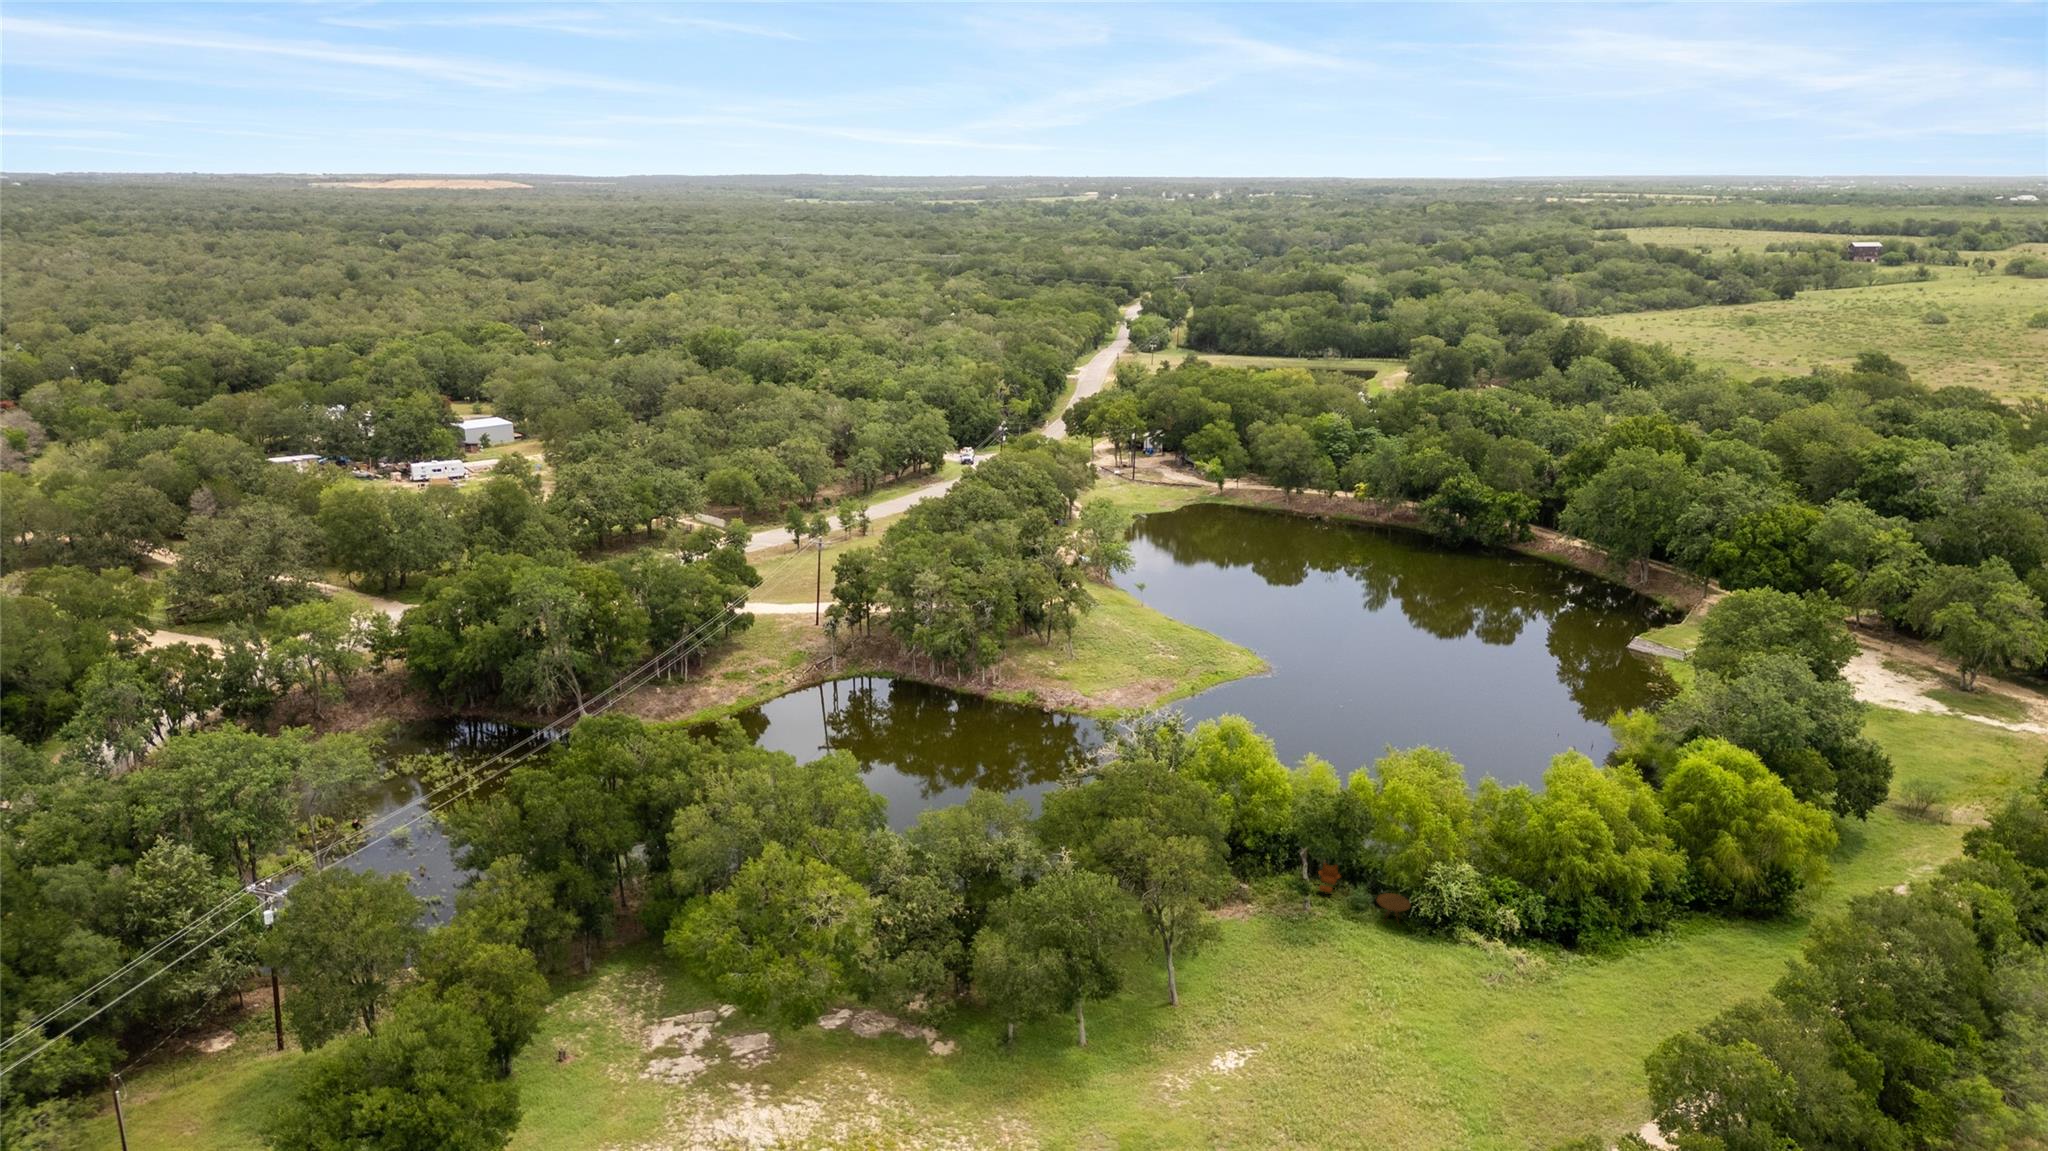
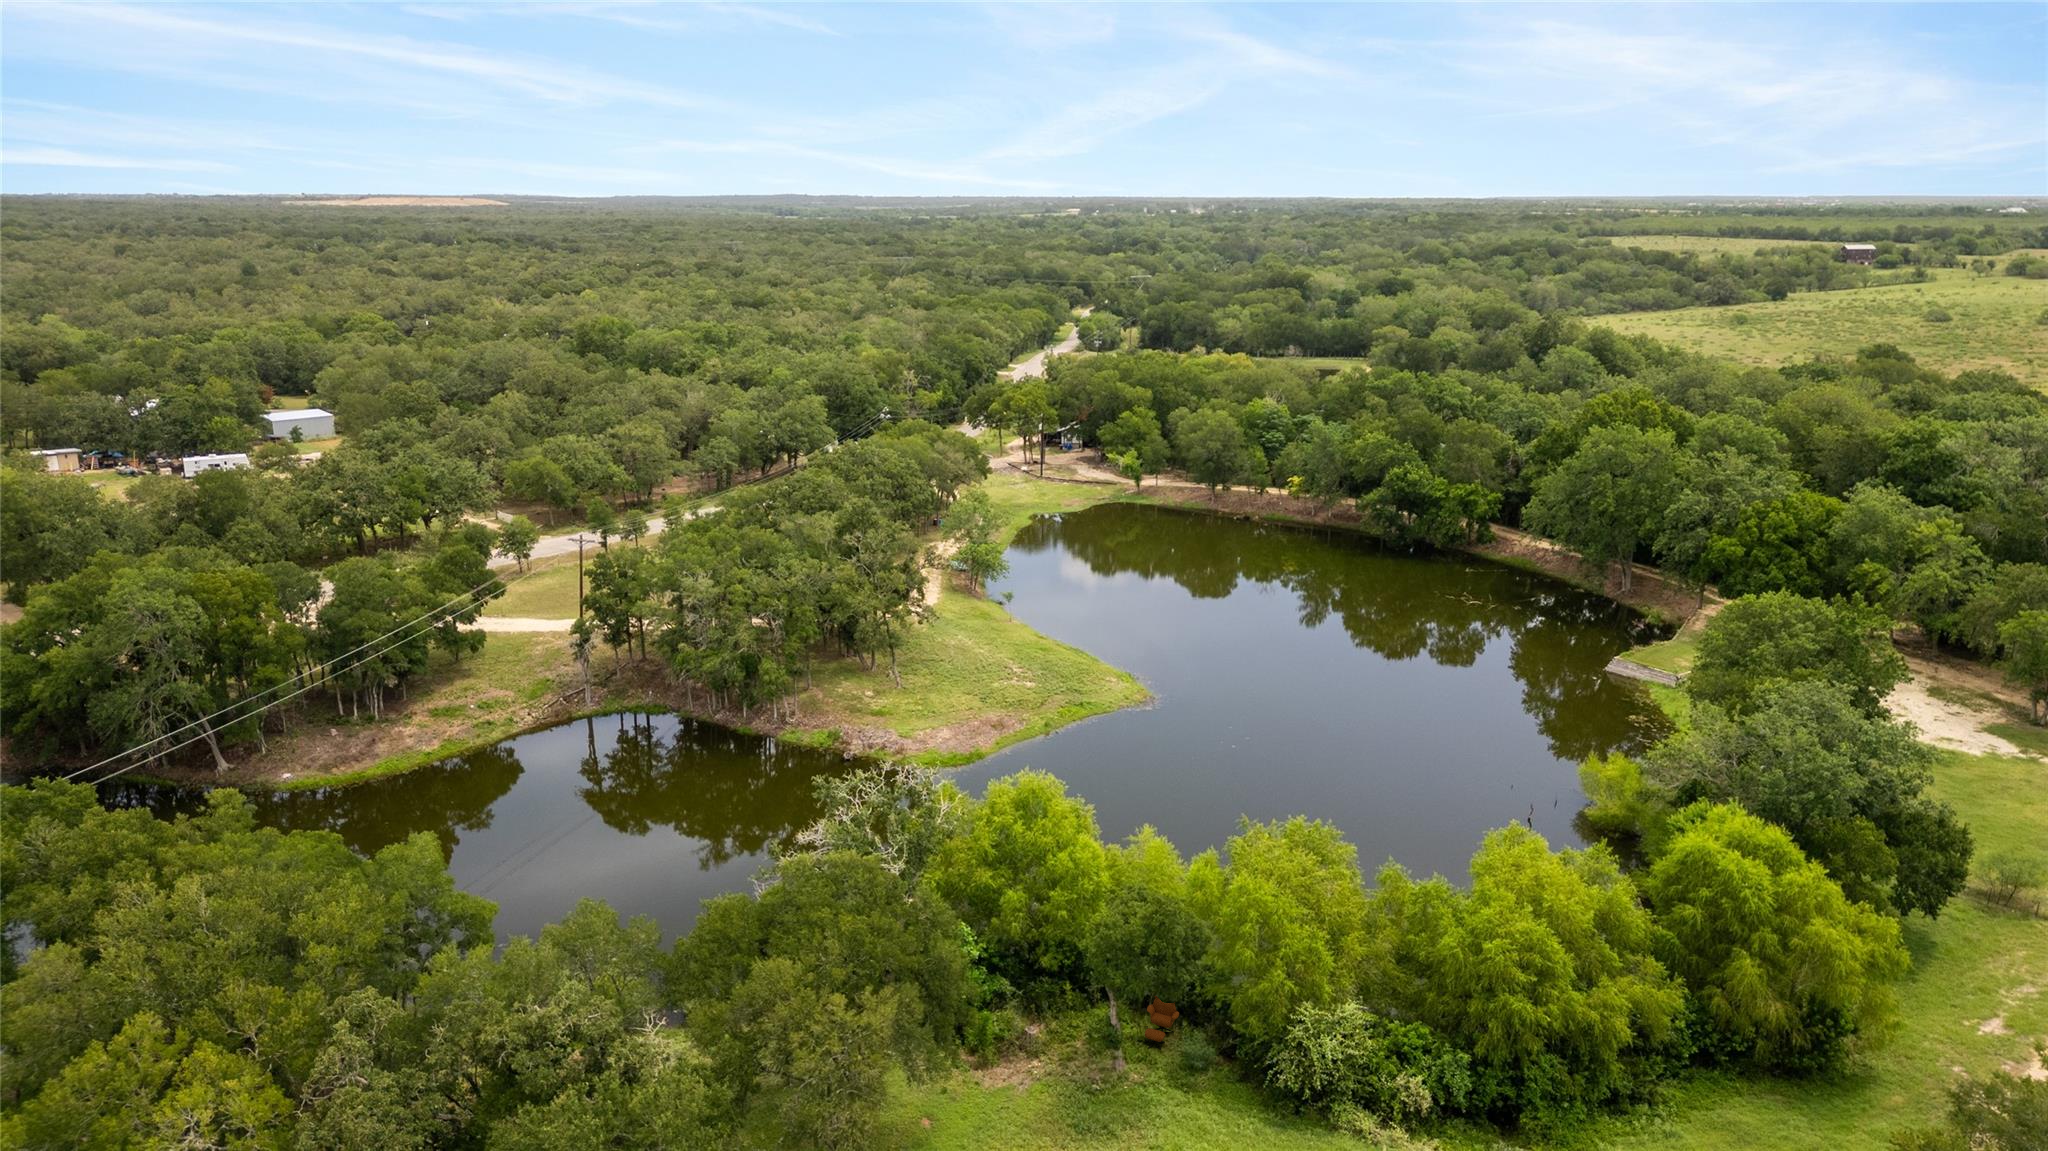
round table: present [1377,893,1411,915] -> none [1222,1046,1272,1101]

